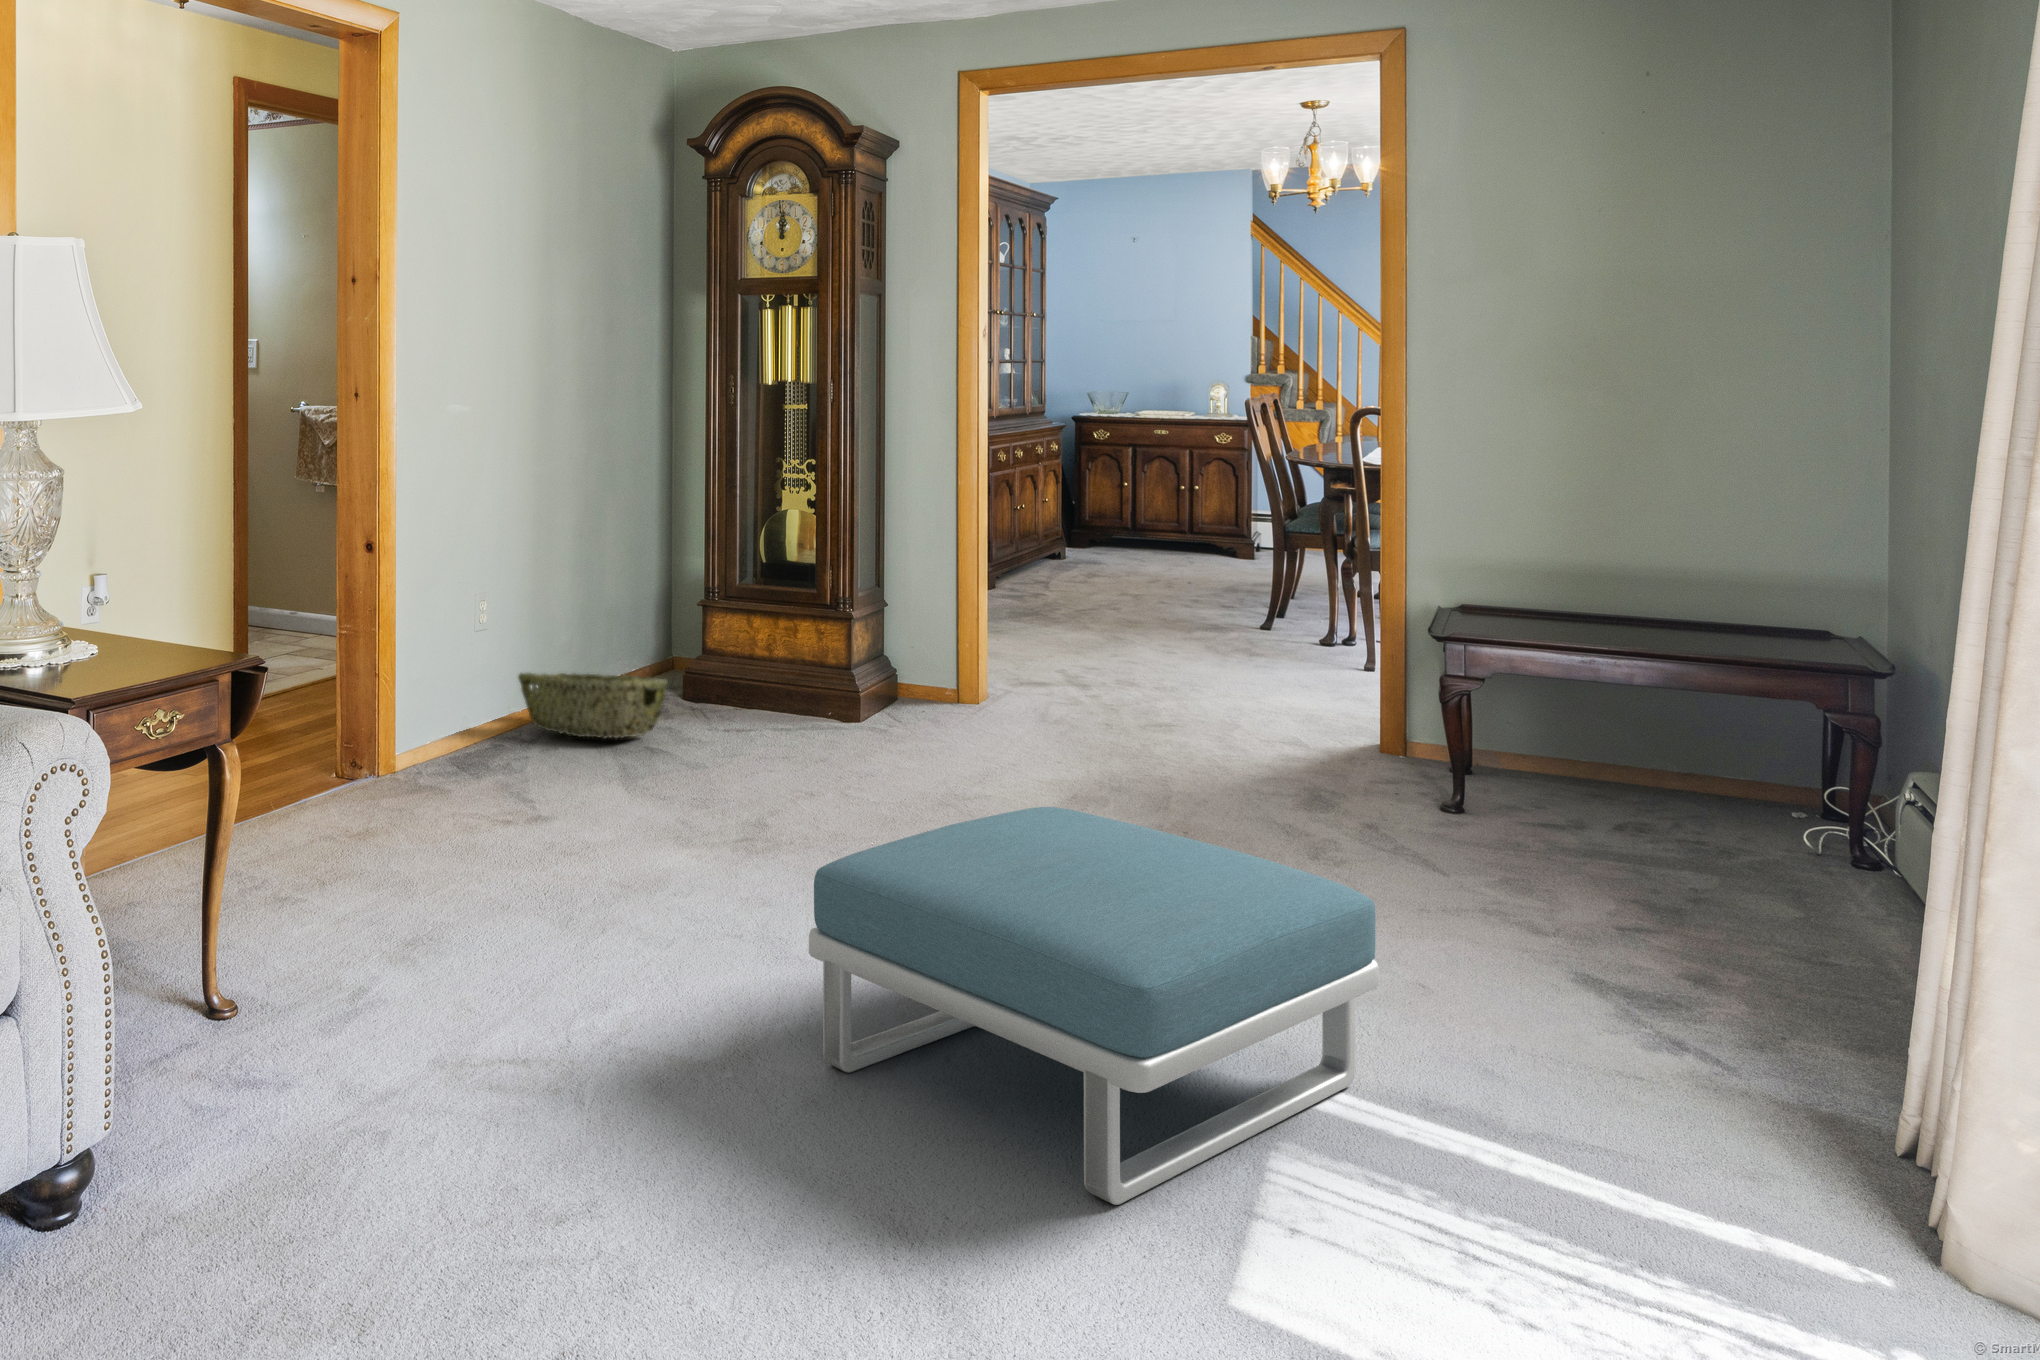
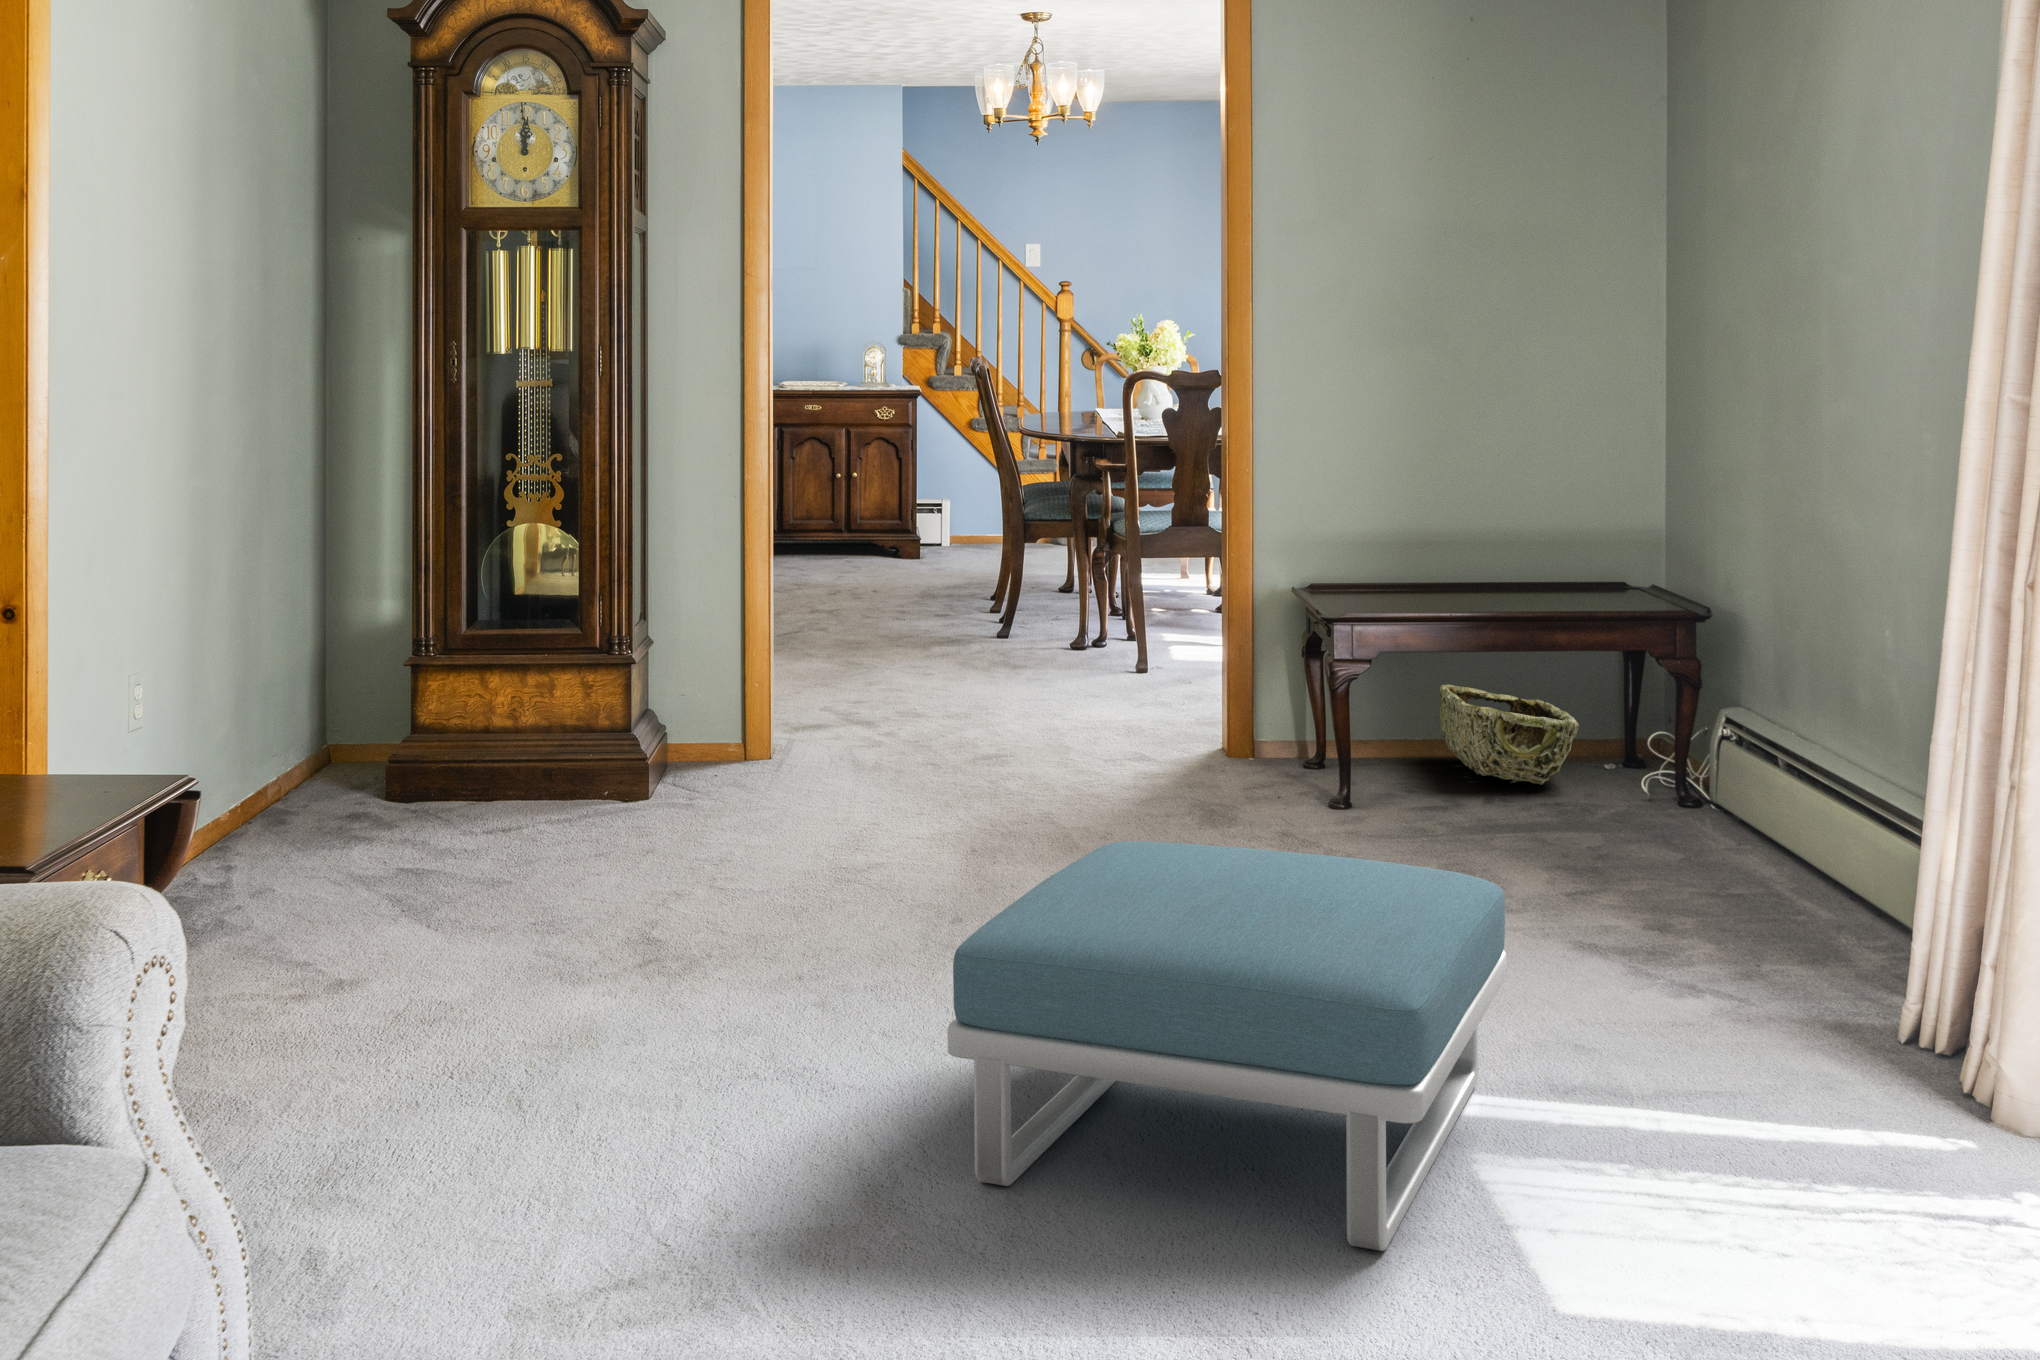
woven basket: present [518,673,668,738] -> present [1439,684,1579,784]

